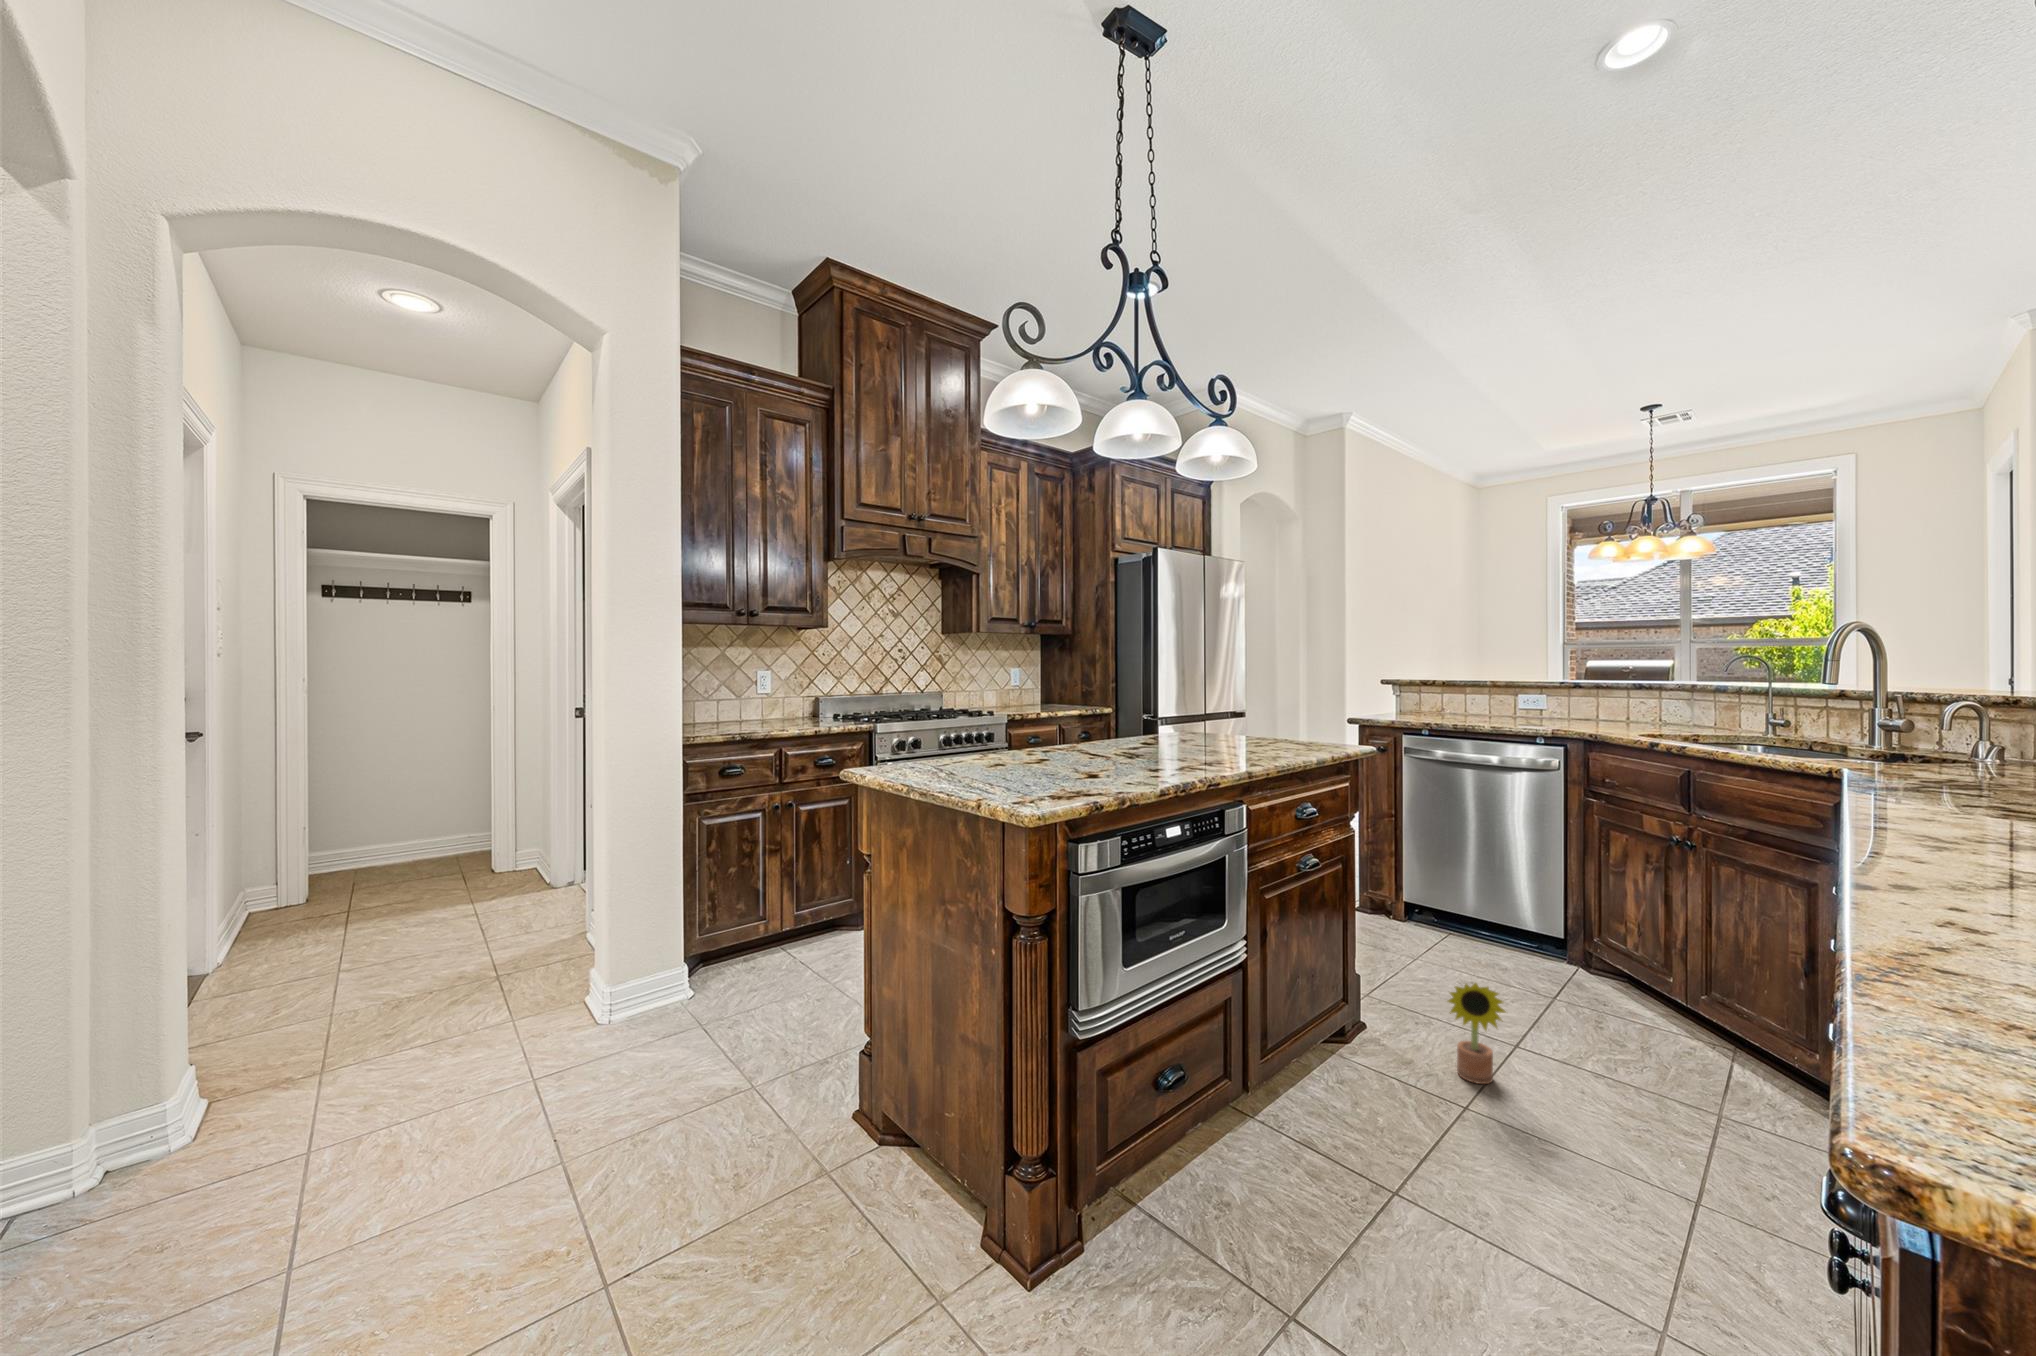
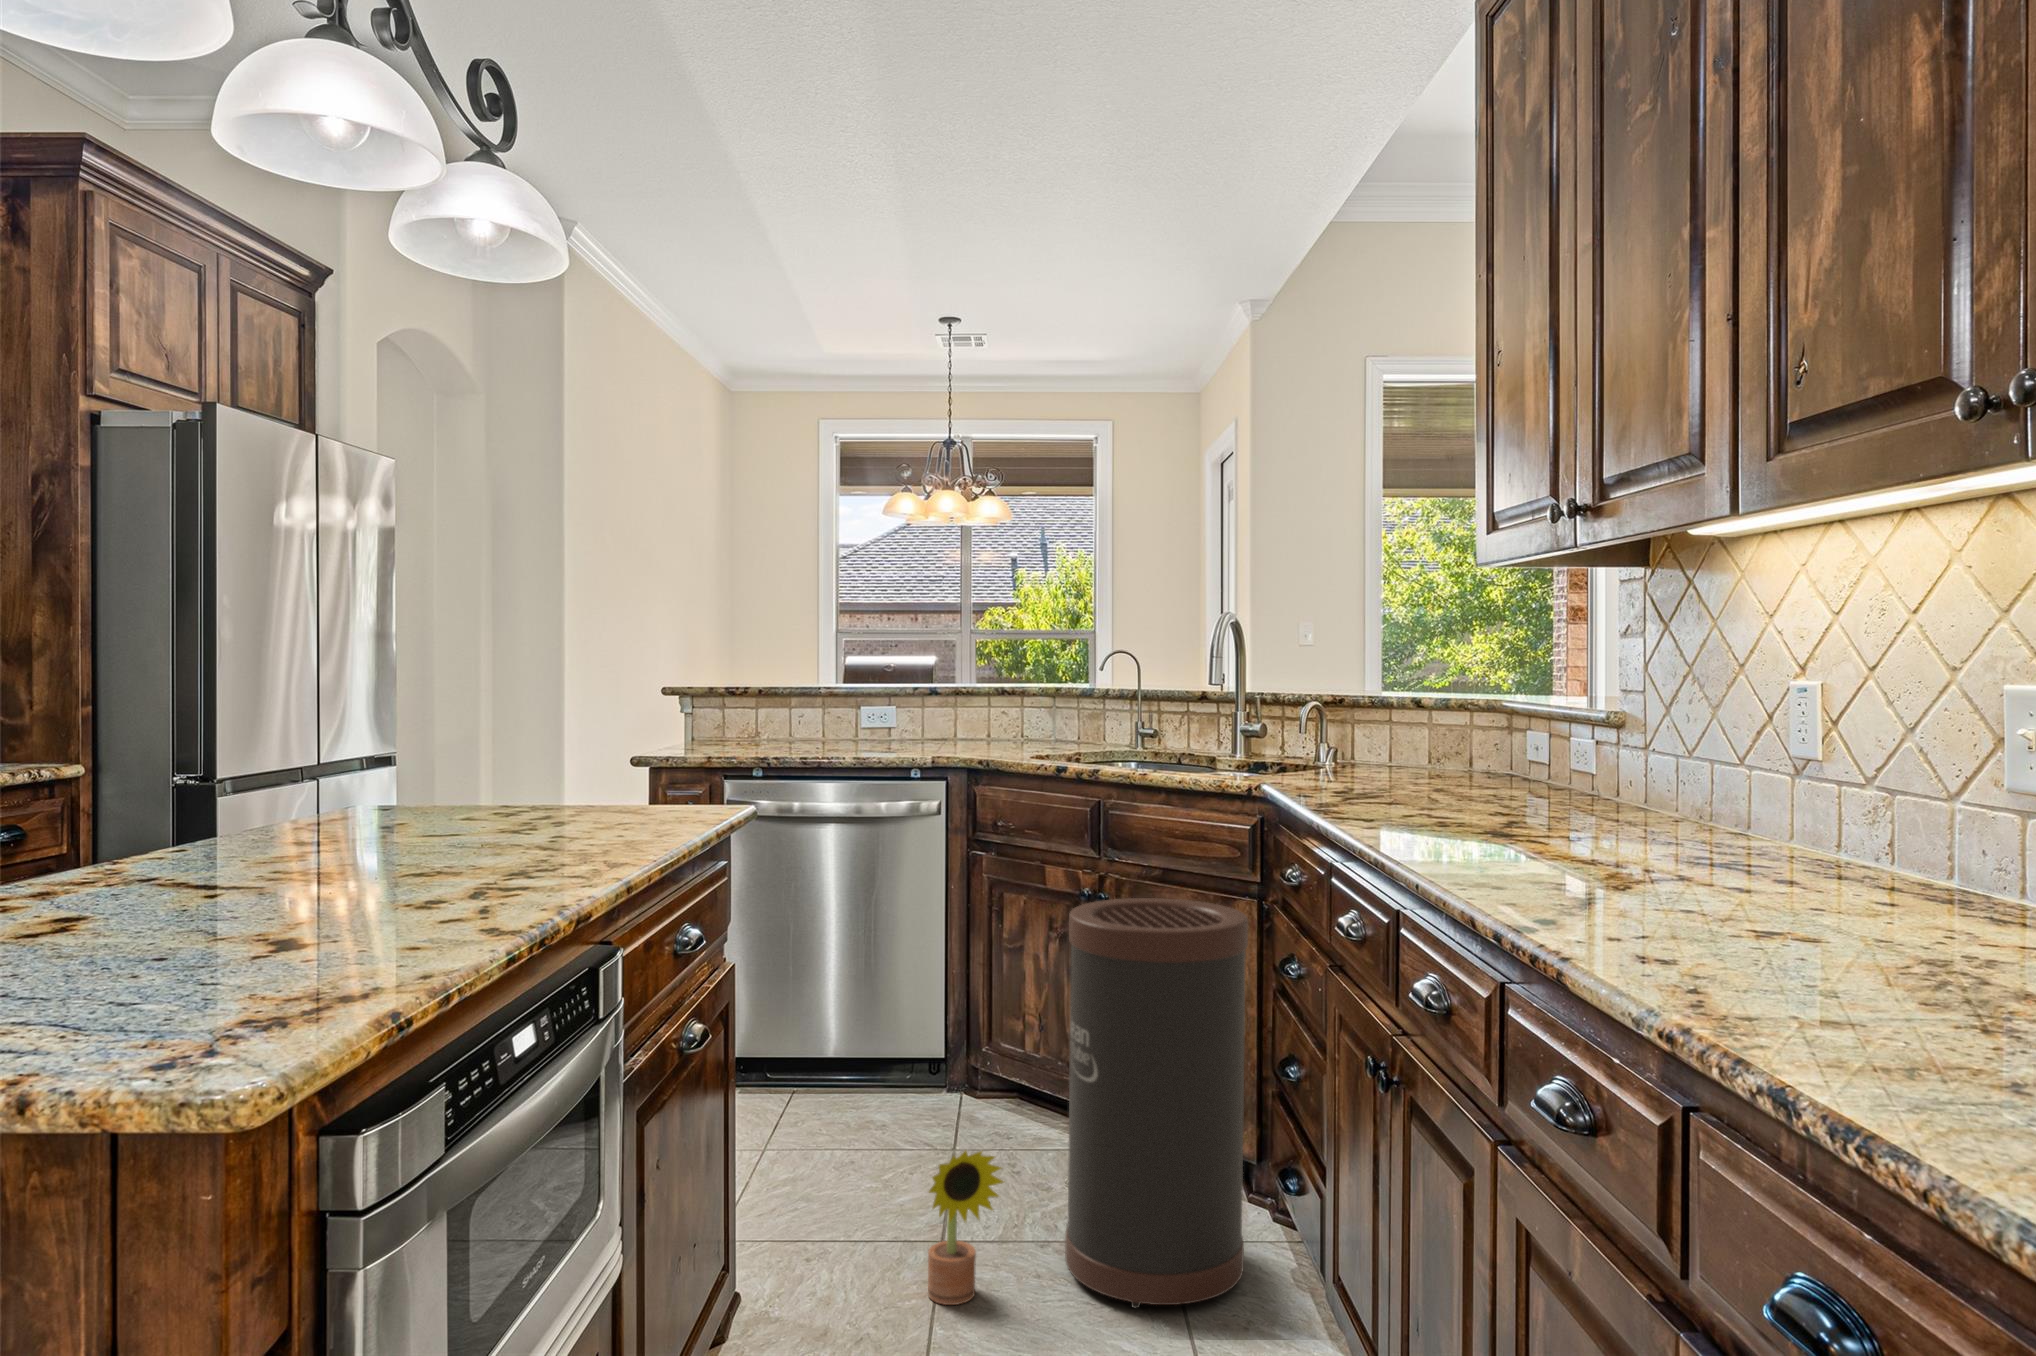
trash can: none [1573,839,1749,1159] -> present [1065,898,1248,1308]

